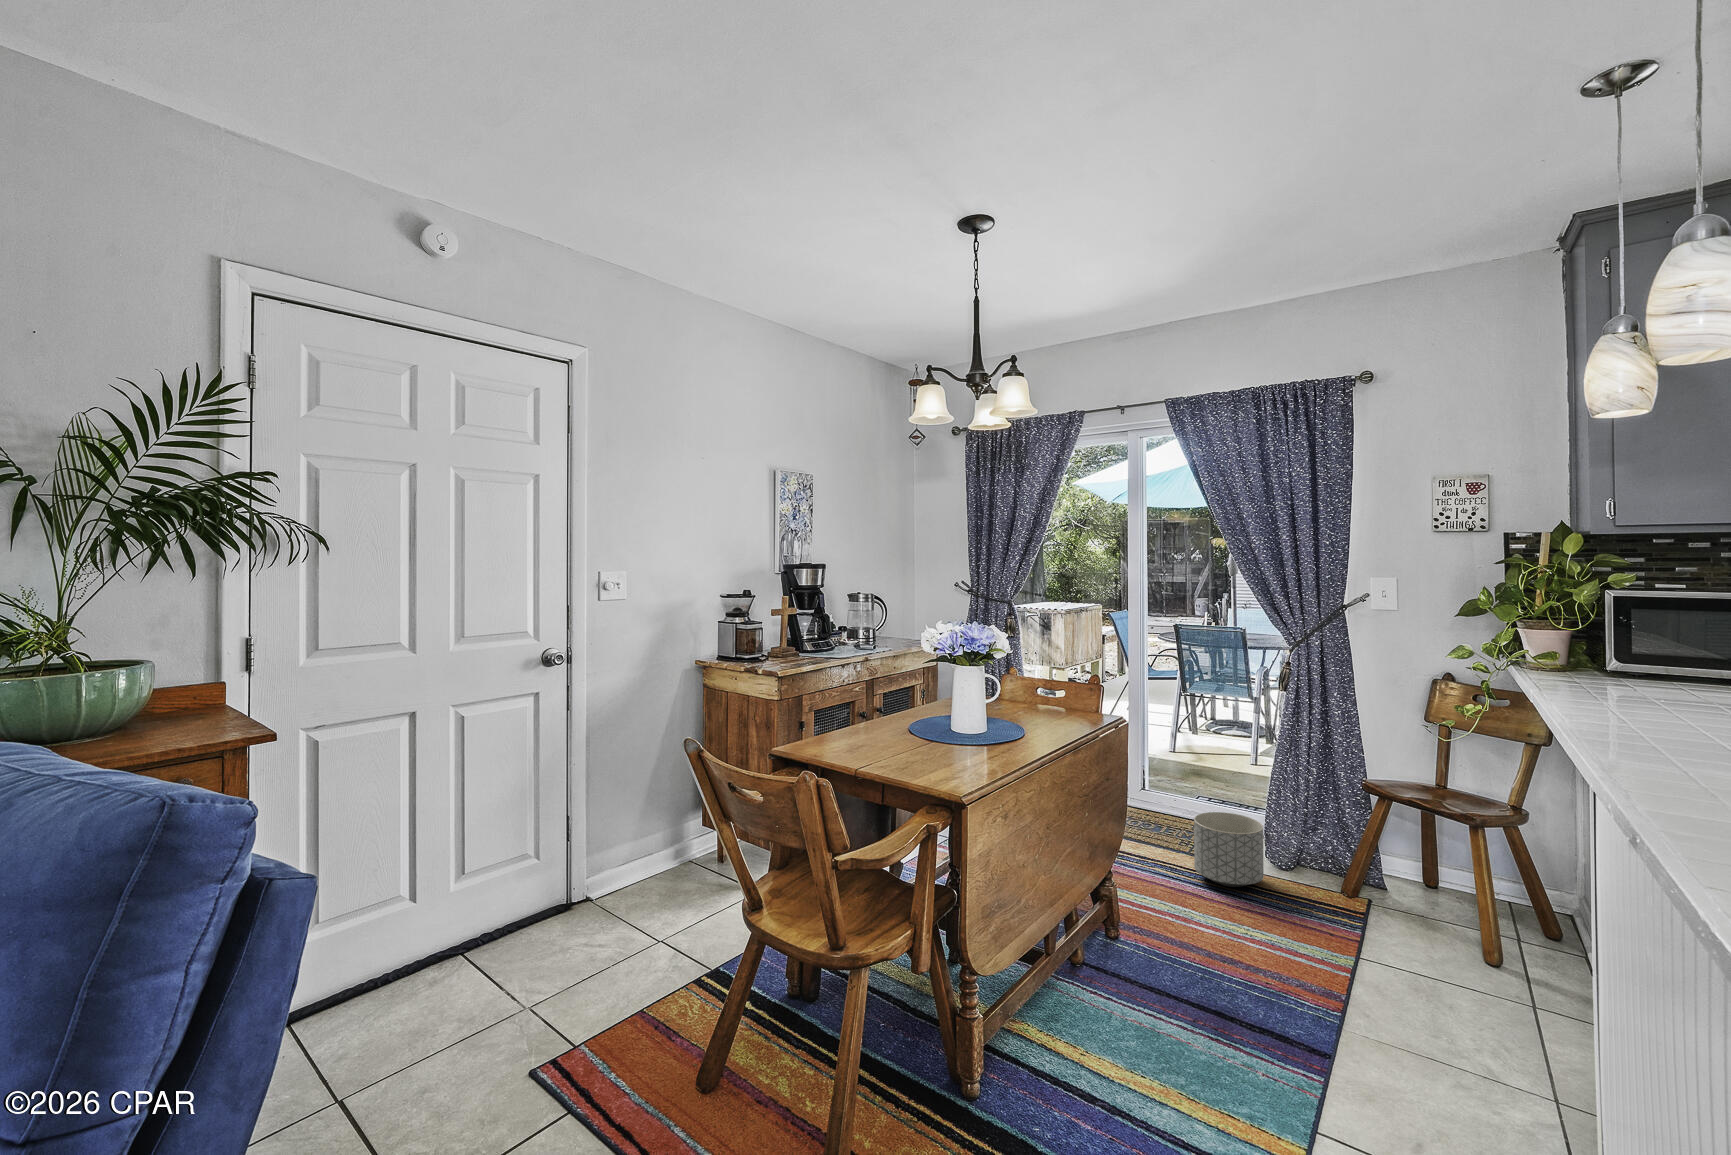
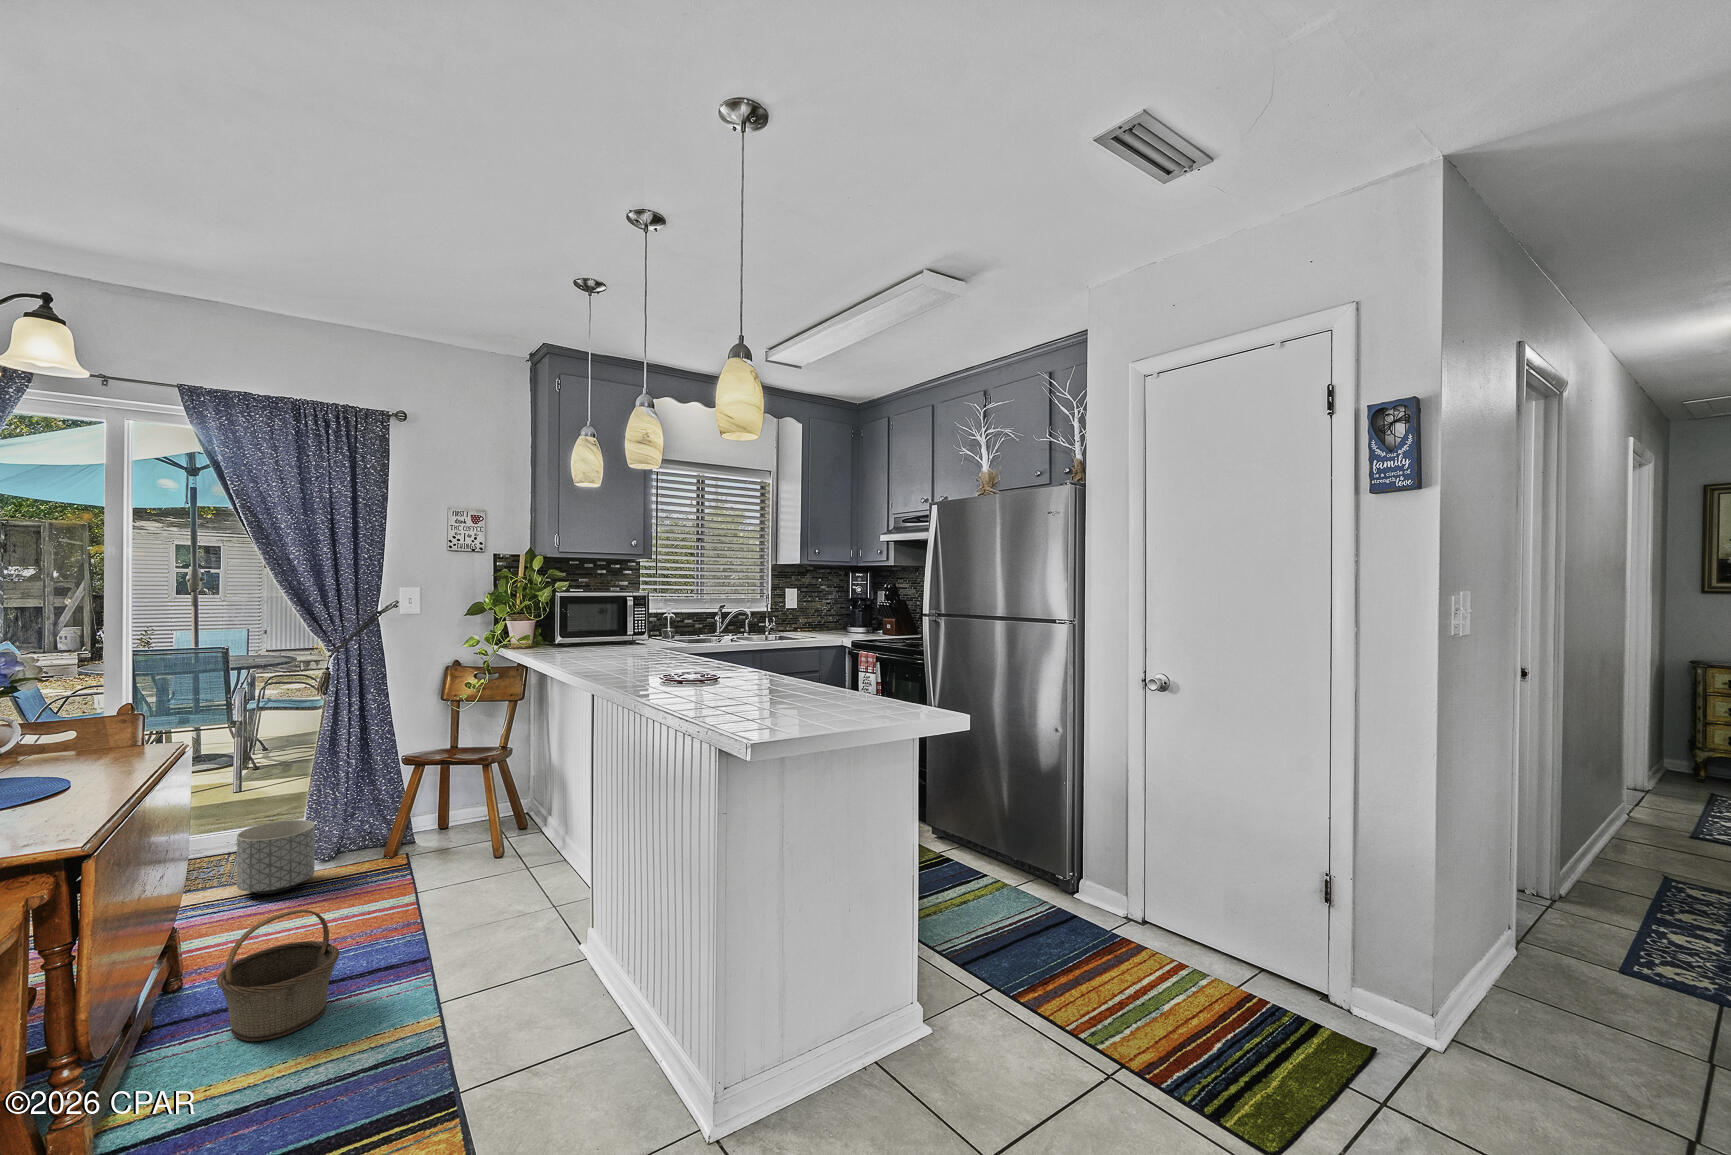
basket: none [1108,920,1216,1053] -> present [216,909,340,1041]

